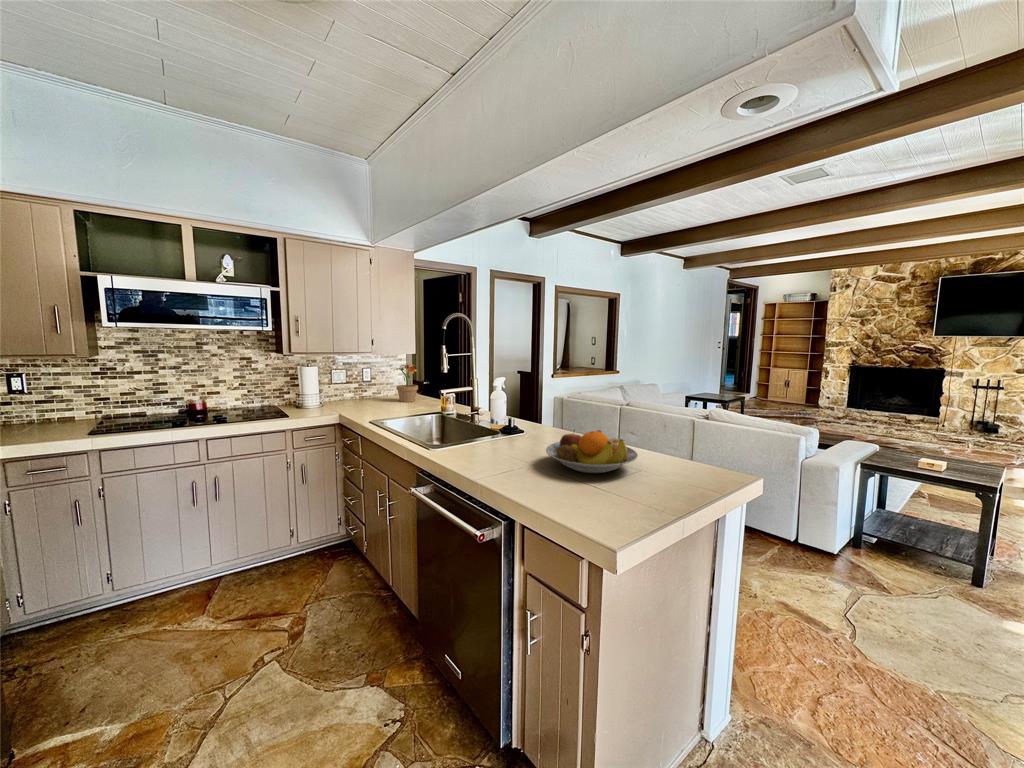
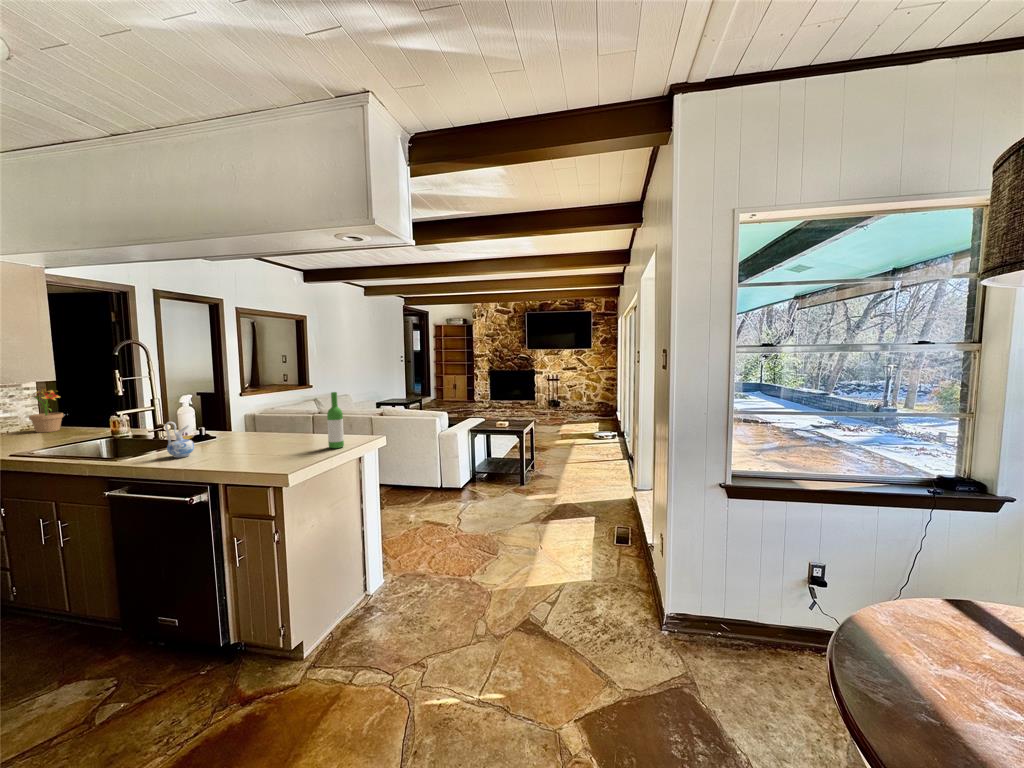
wine bottle: none [681,401,710,494] -> present [327,392,344,448]
ceramic pitcher: none [484,417,511,463] -> present [165,422,194,457]
fruit bowl: present [546,430,638,473] -> none [227,421,302,451]

